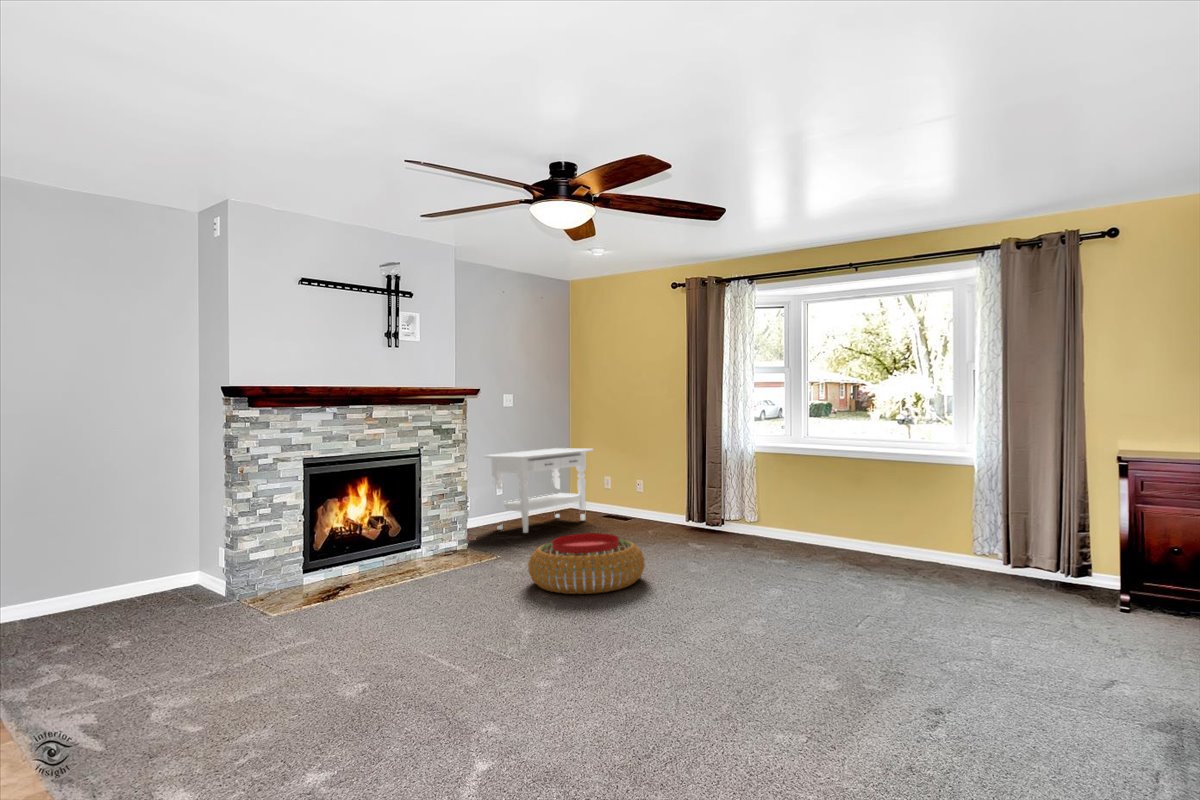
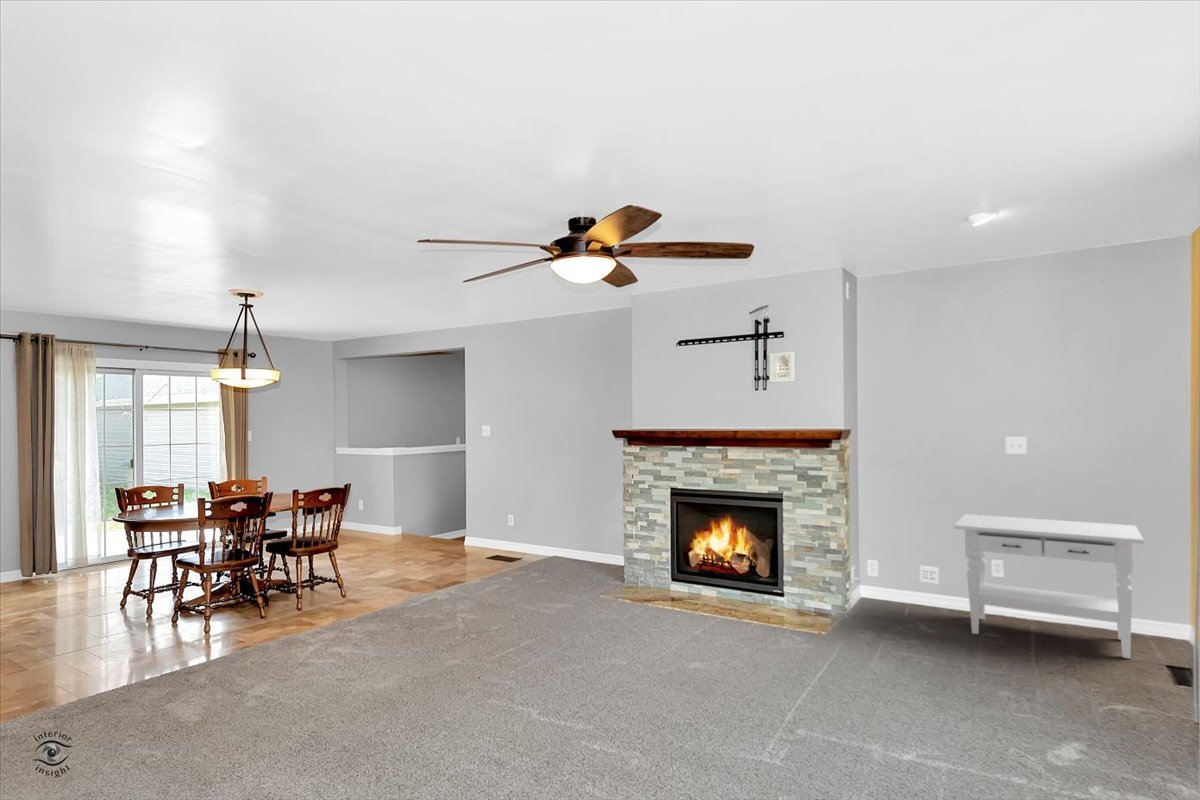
pouf: present [528,533,645,594] -> none [643,624,785,713]

